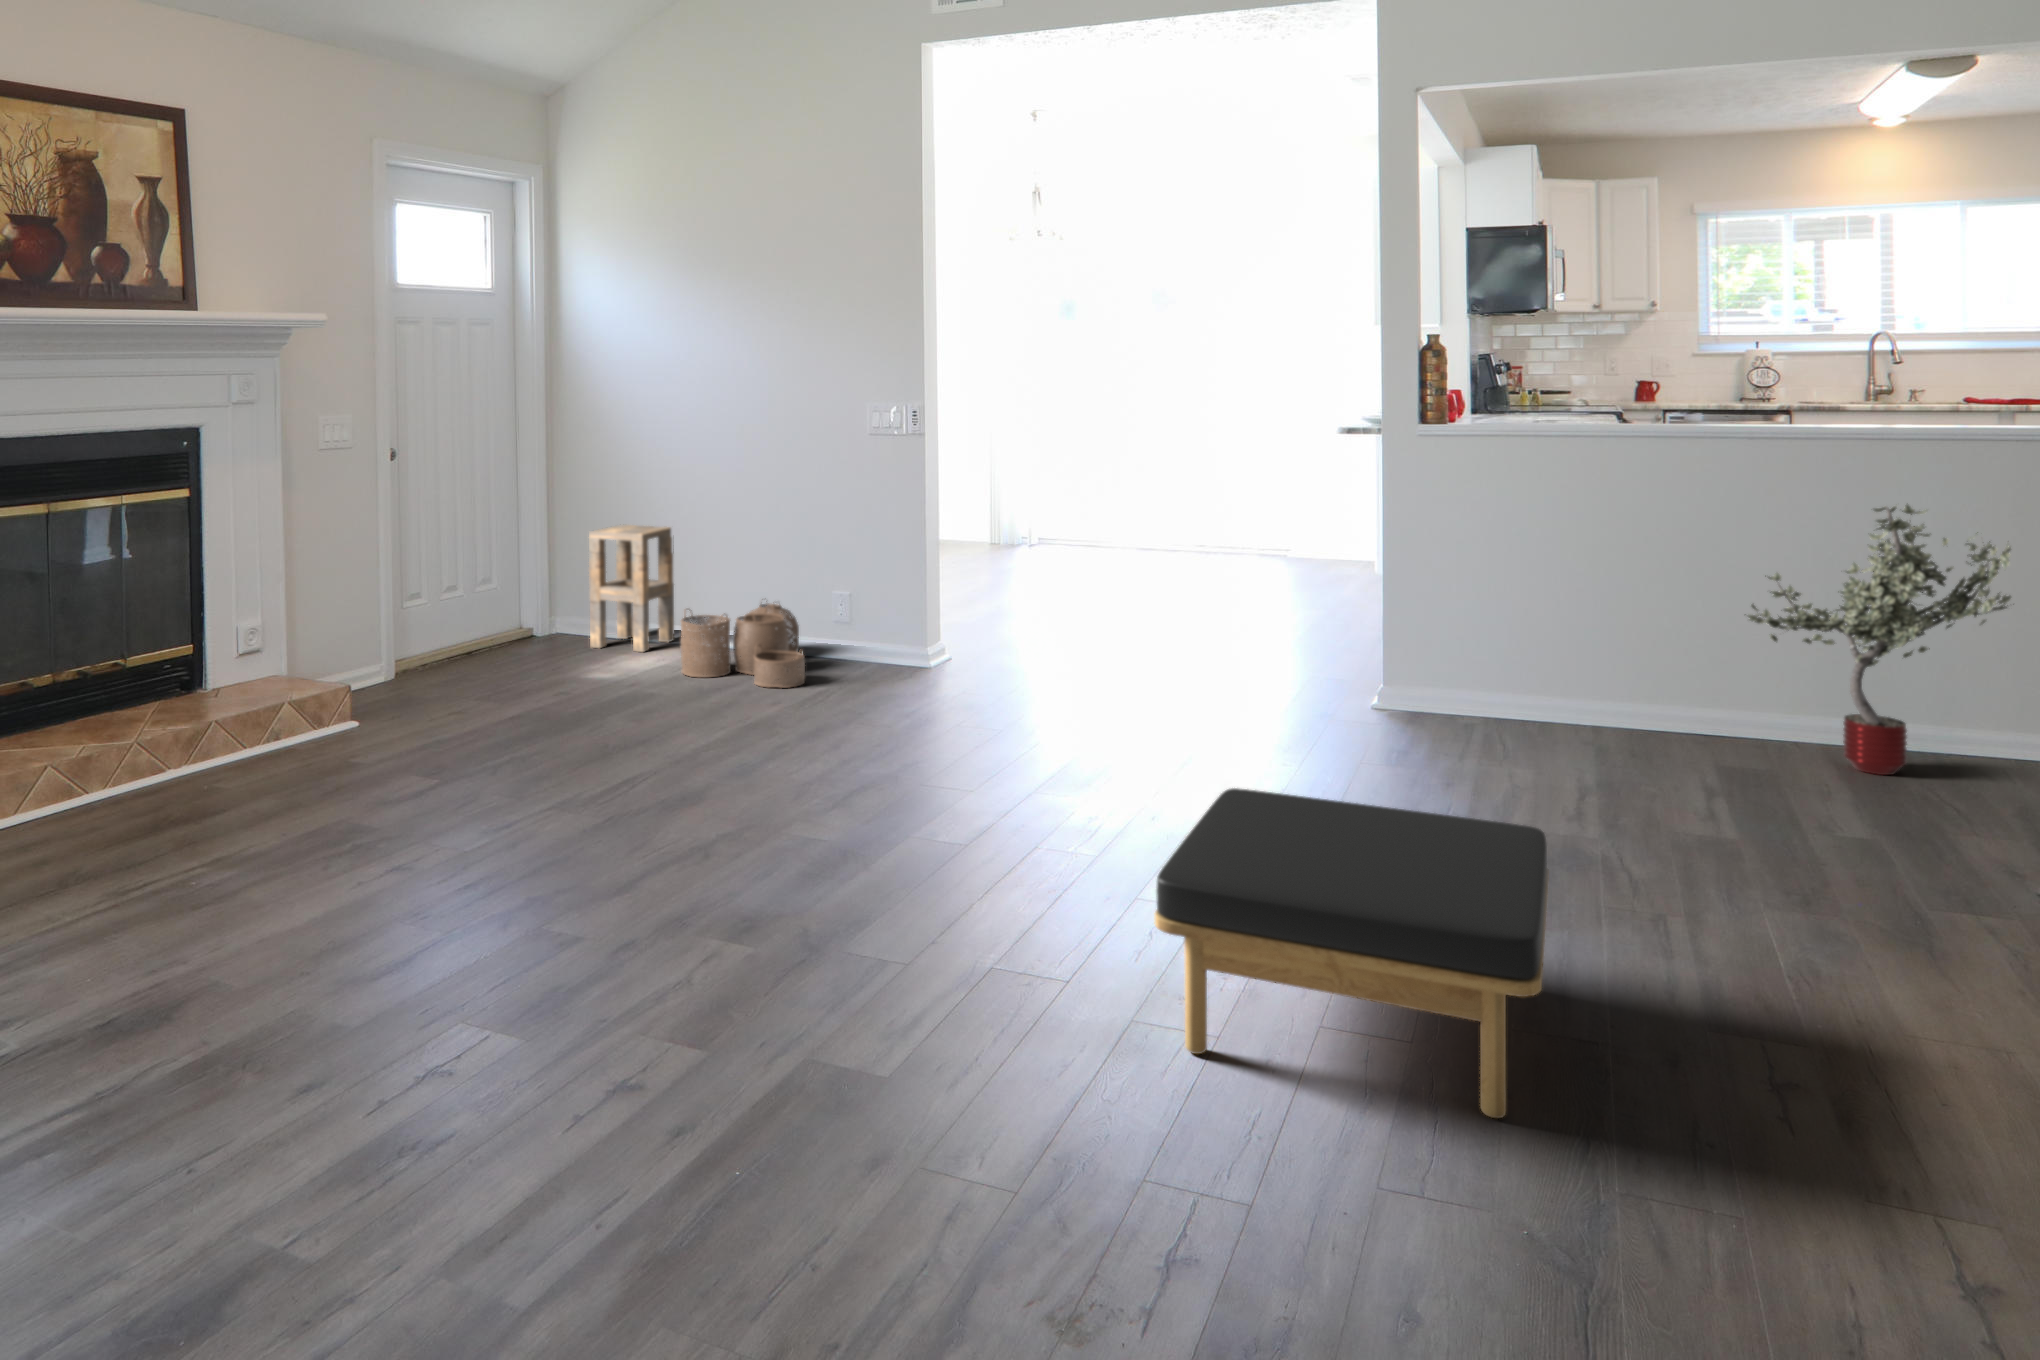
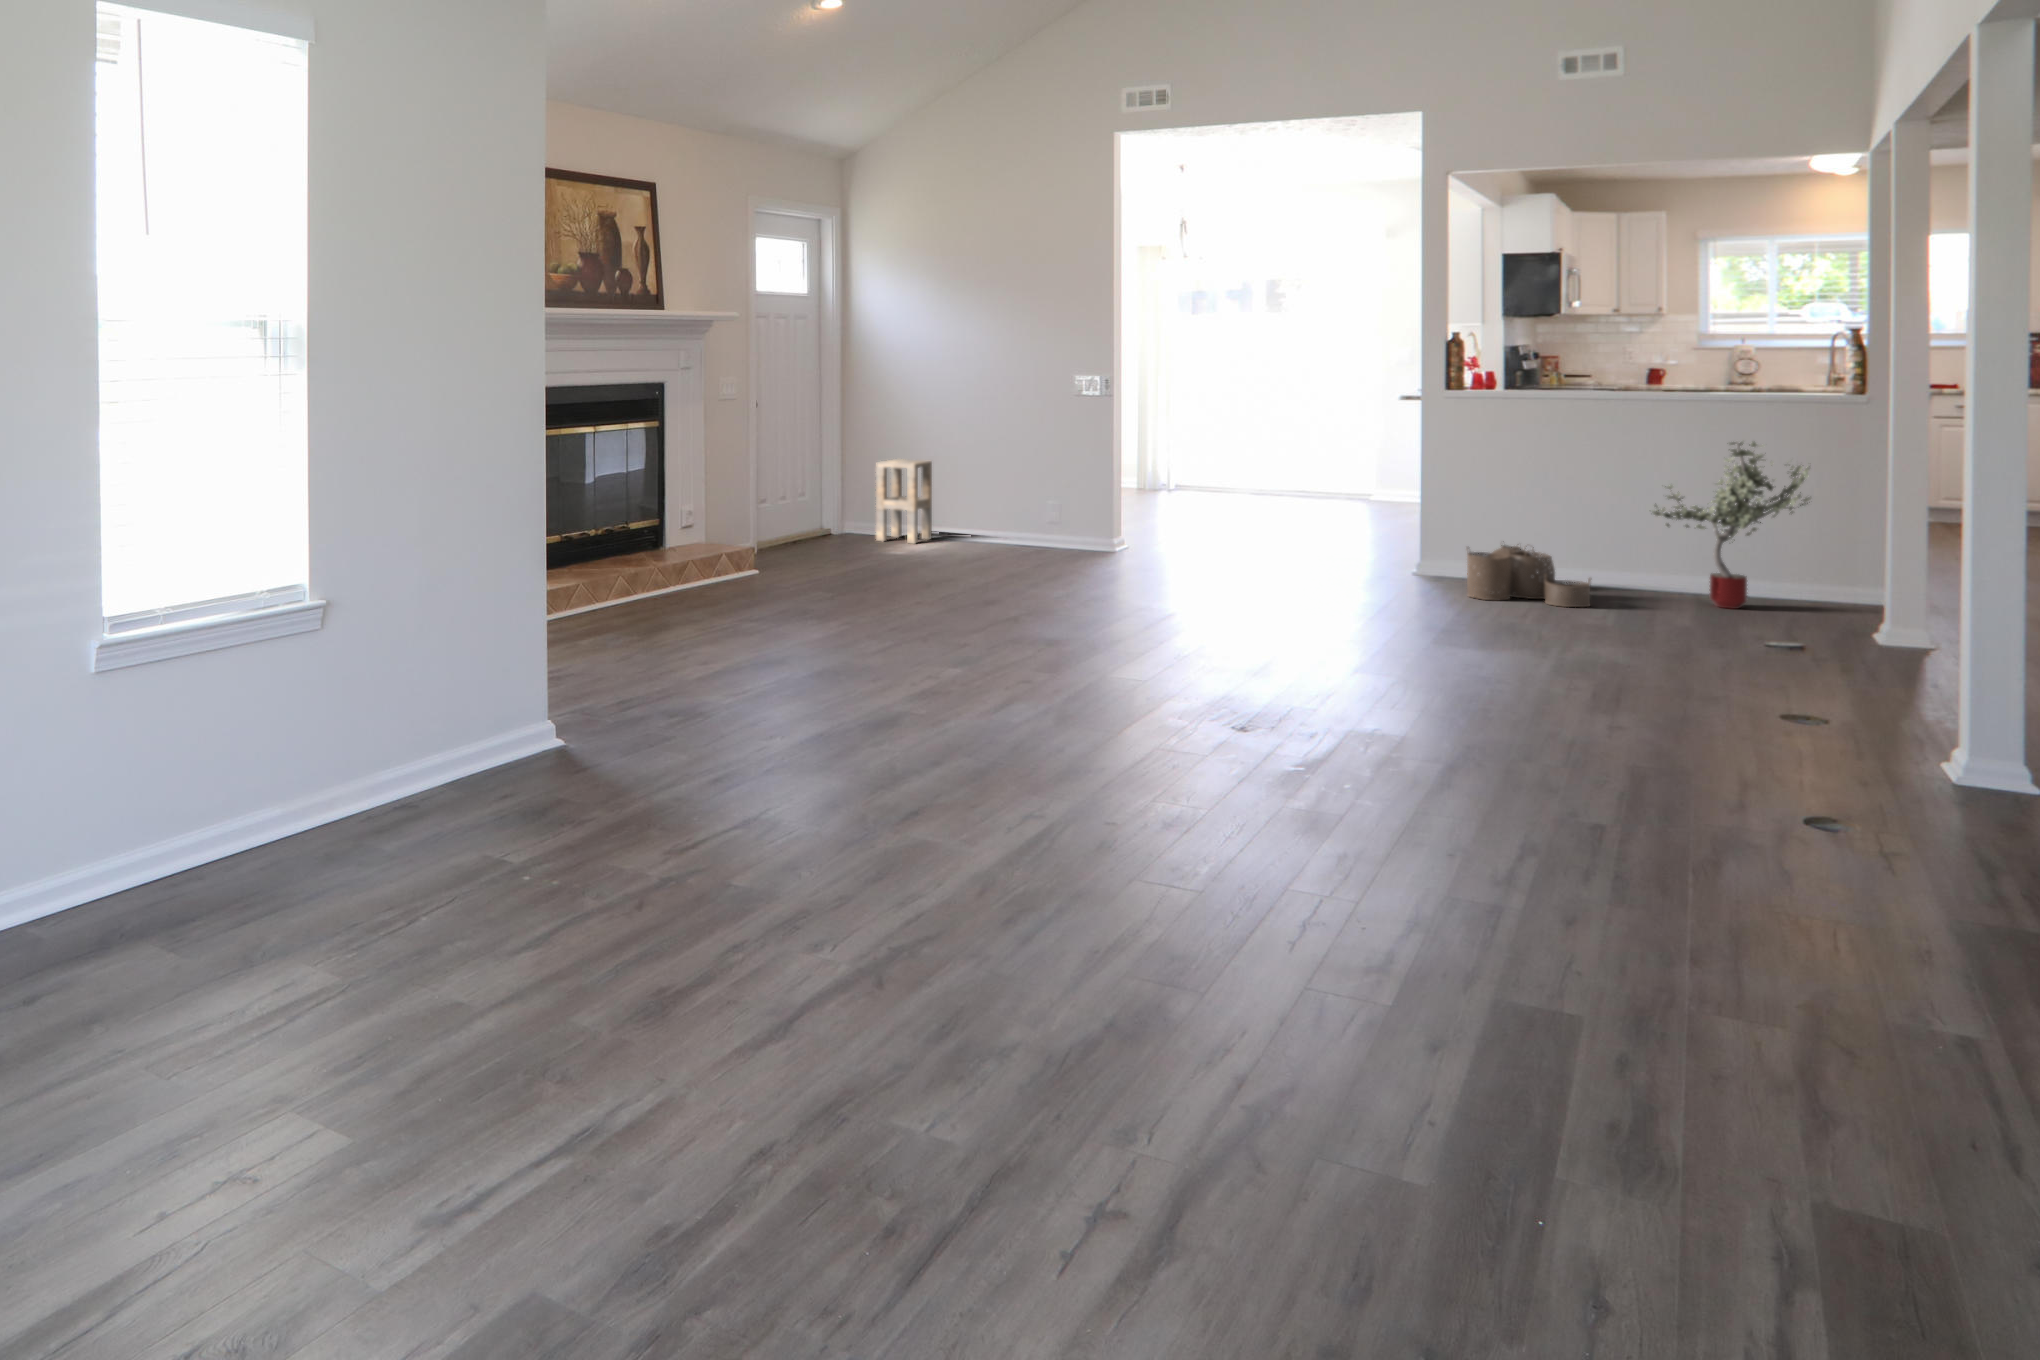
woven basket: present [681,601,805,688] -> present [1467,545,1591,607]
ottoman: present [1154,788,1548,1118] -> none [1257,571,1465,693]

